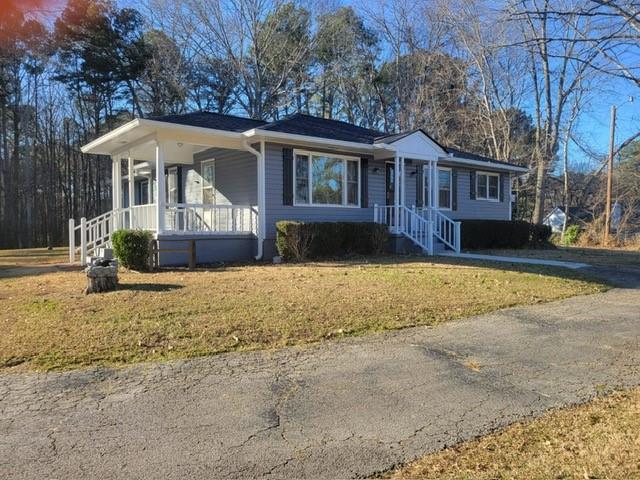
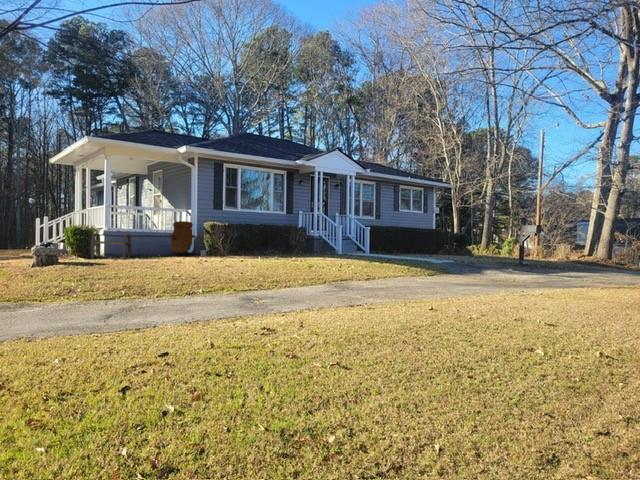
lounge chair: none [234,221,265,264] -> present [169,221,195,256]

